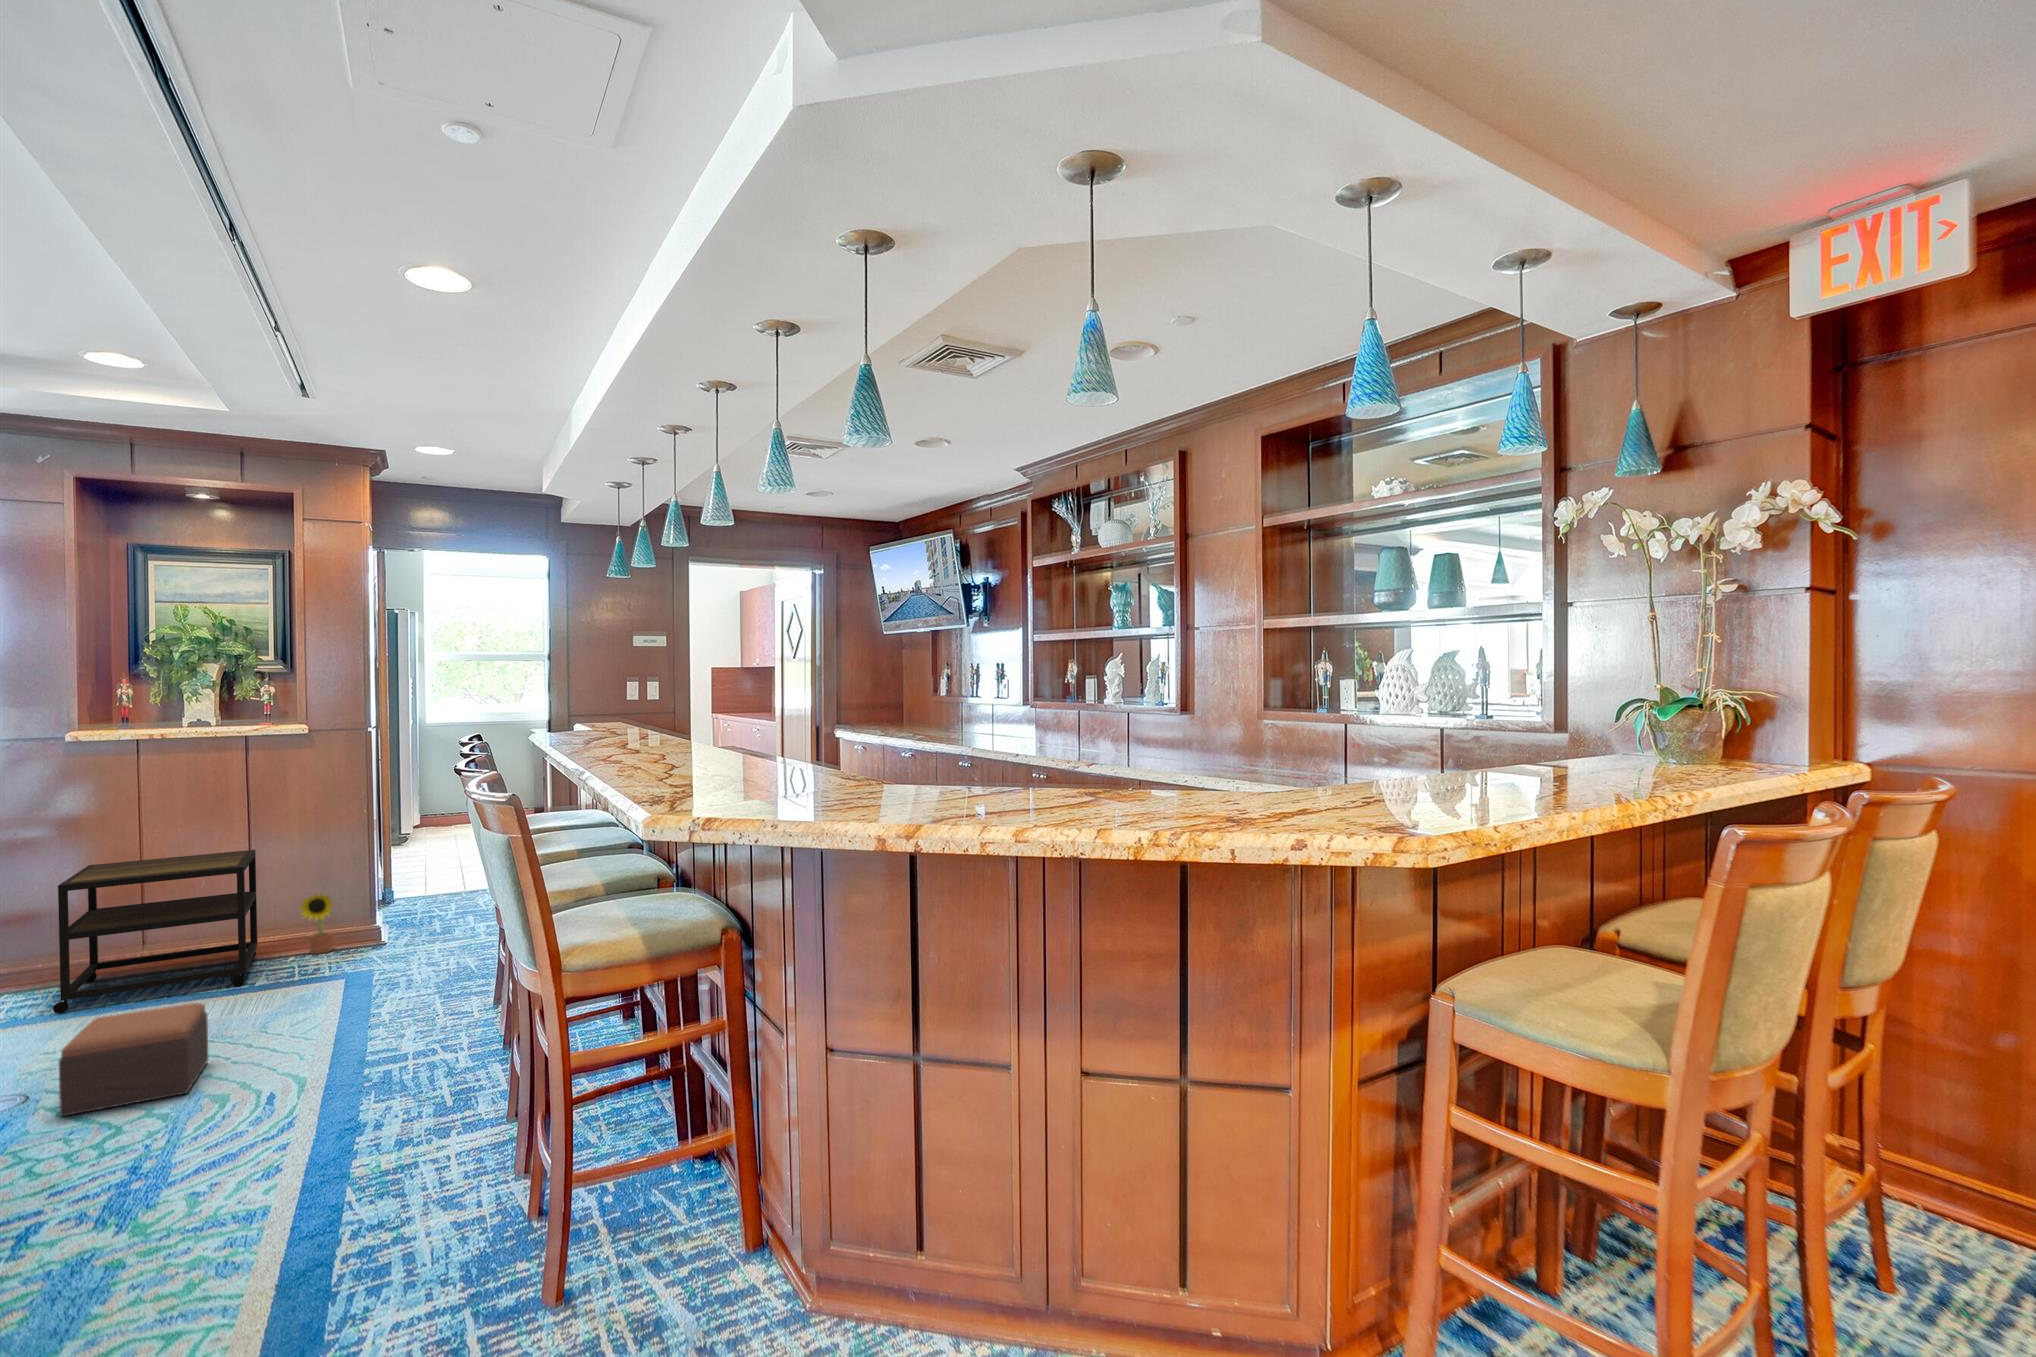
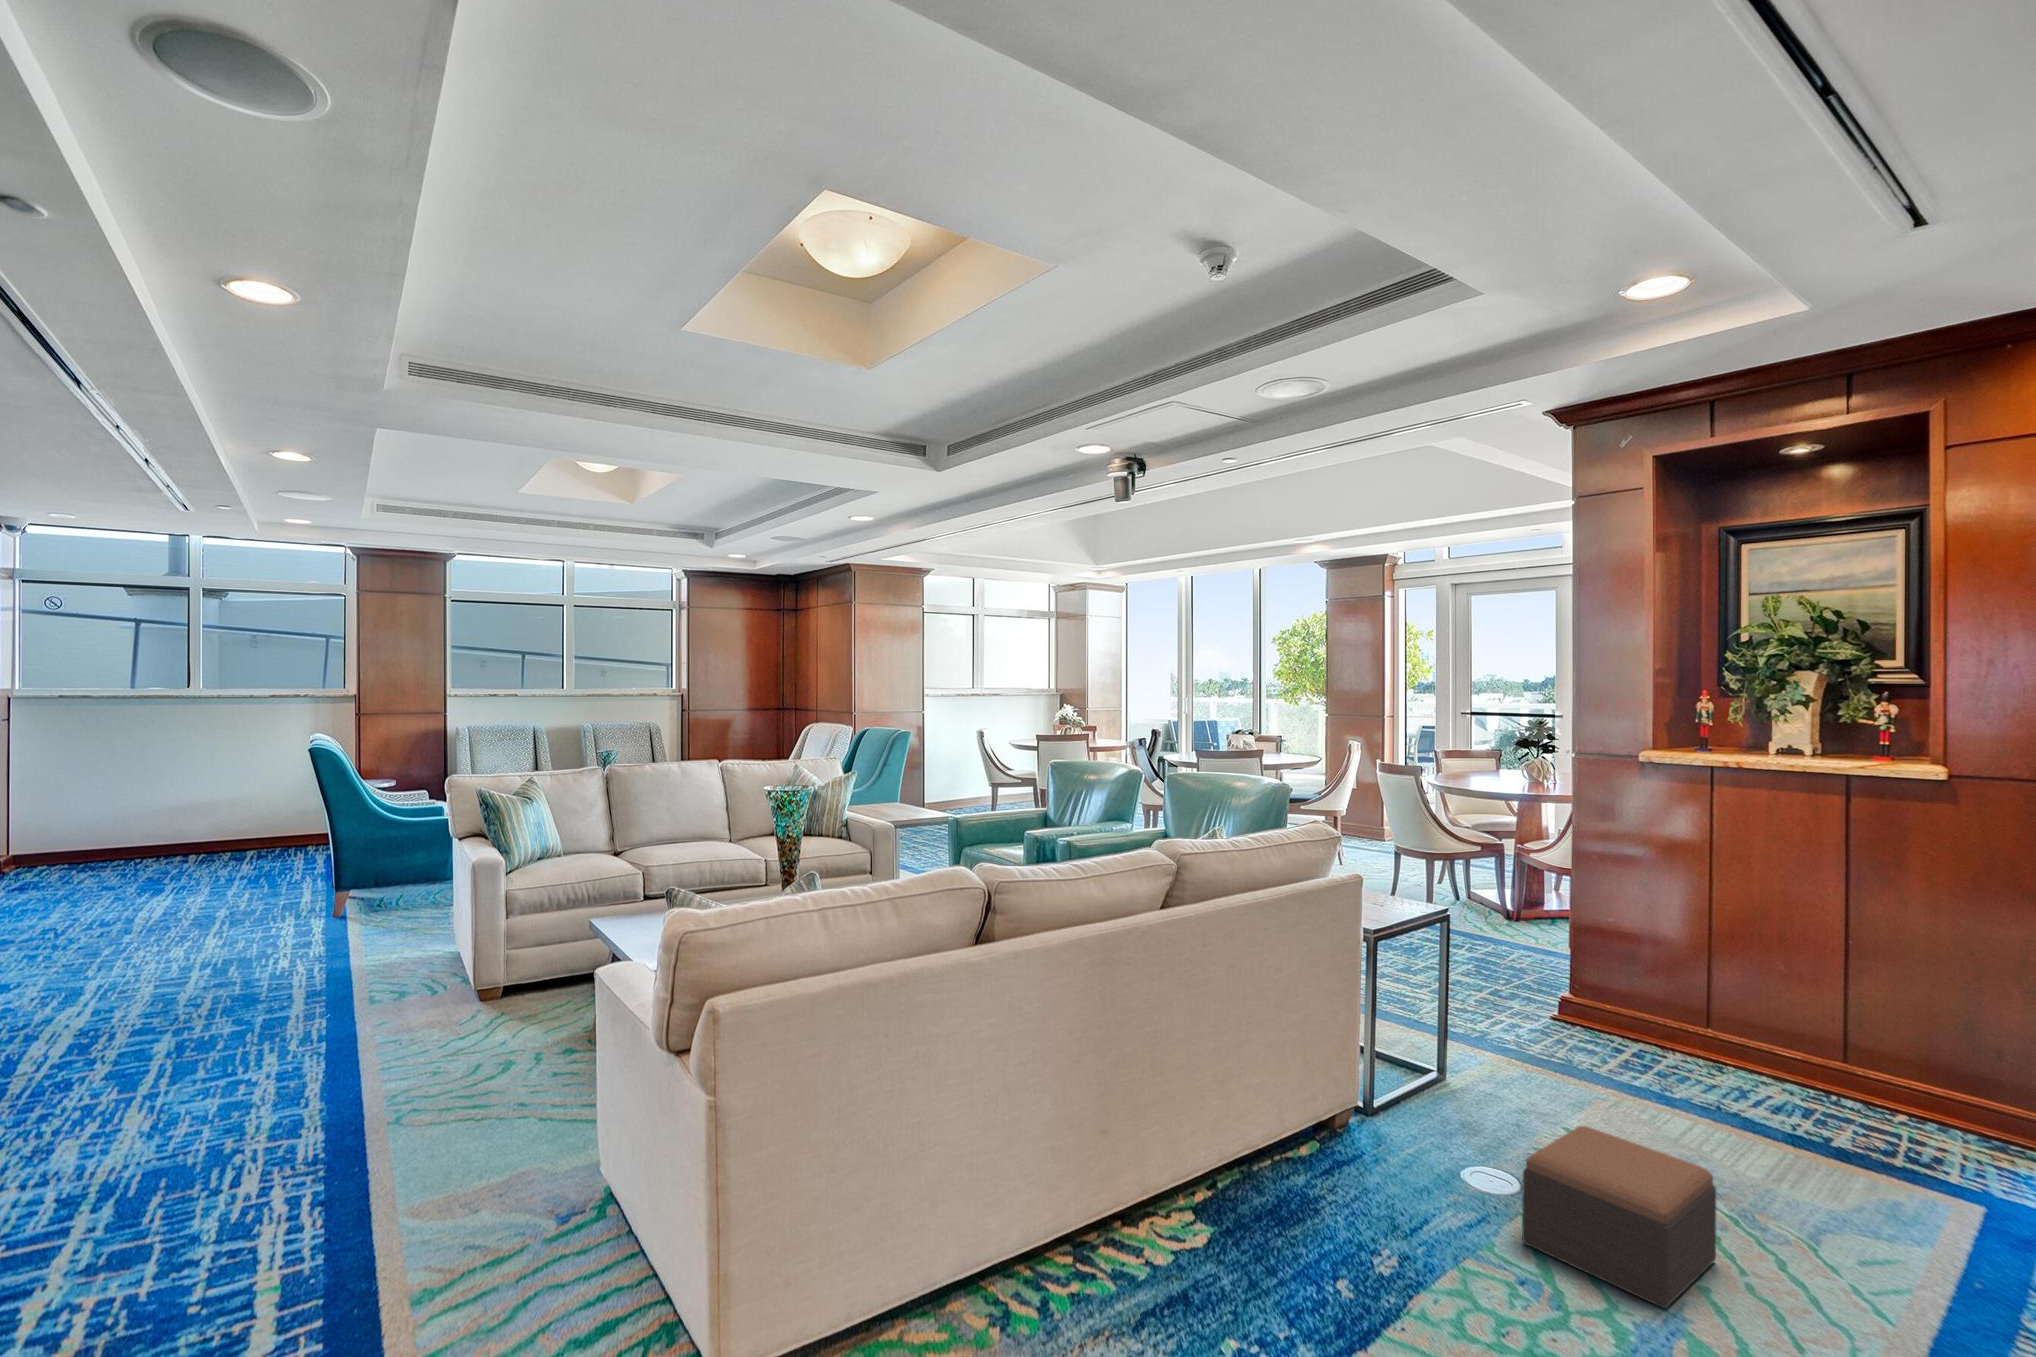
side table: present [53,850,258,1013] -> none [1596,906,1854,1134]
decorative plant: present [300,894,333,954] -> none [1913,1032,1980,1133]

